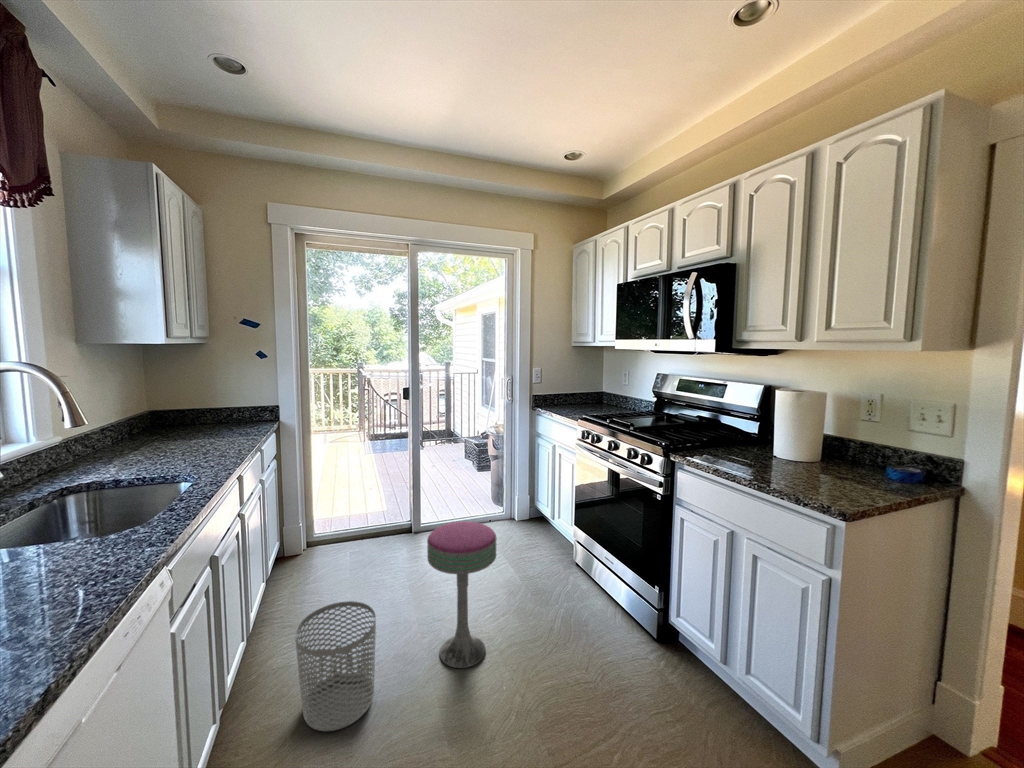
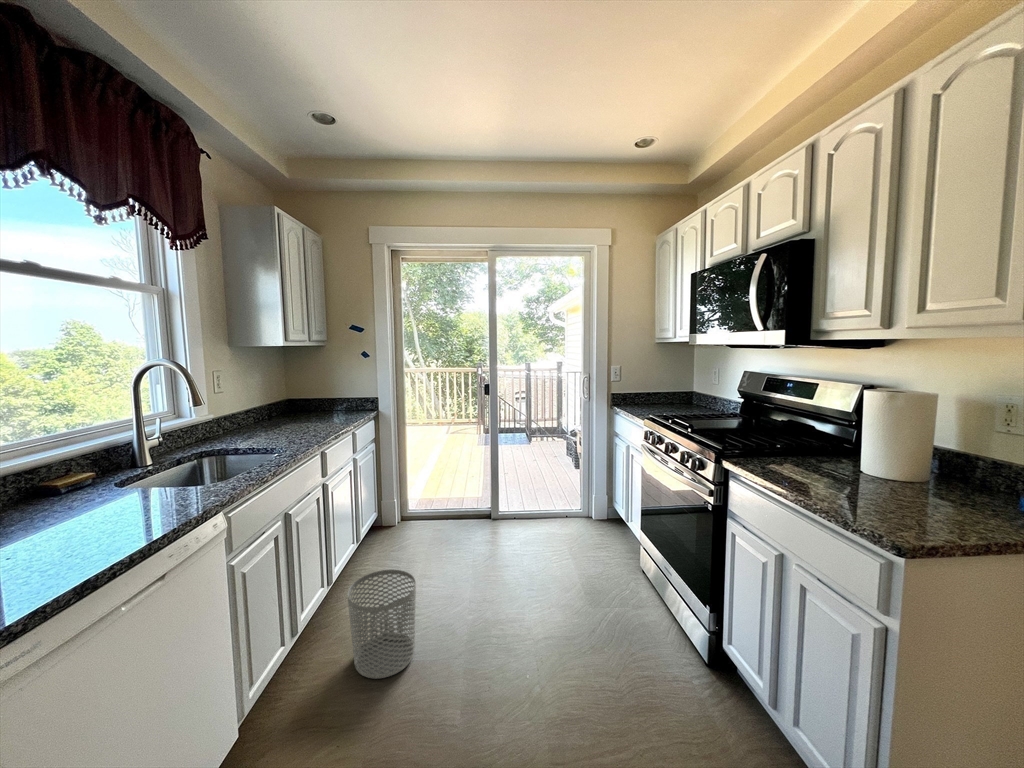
bar stool: present [427,521,496,668] -> none [467,512,533,651]

